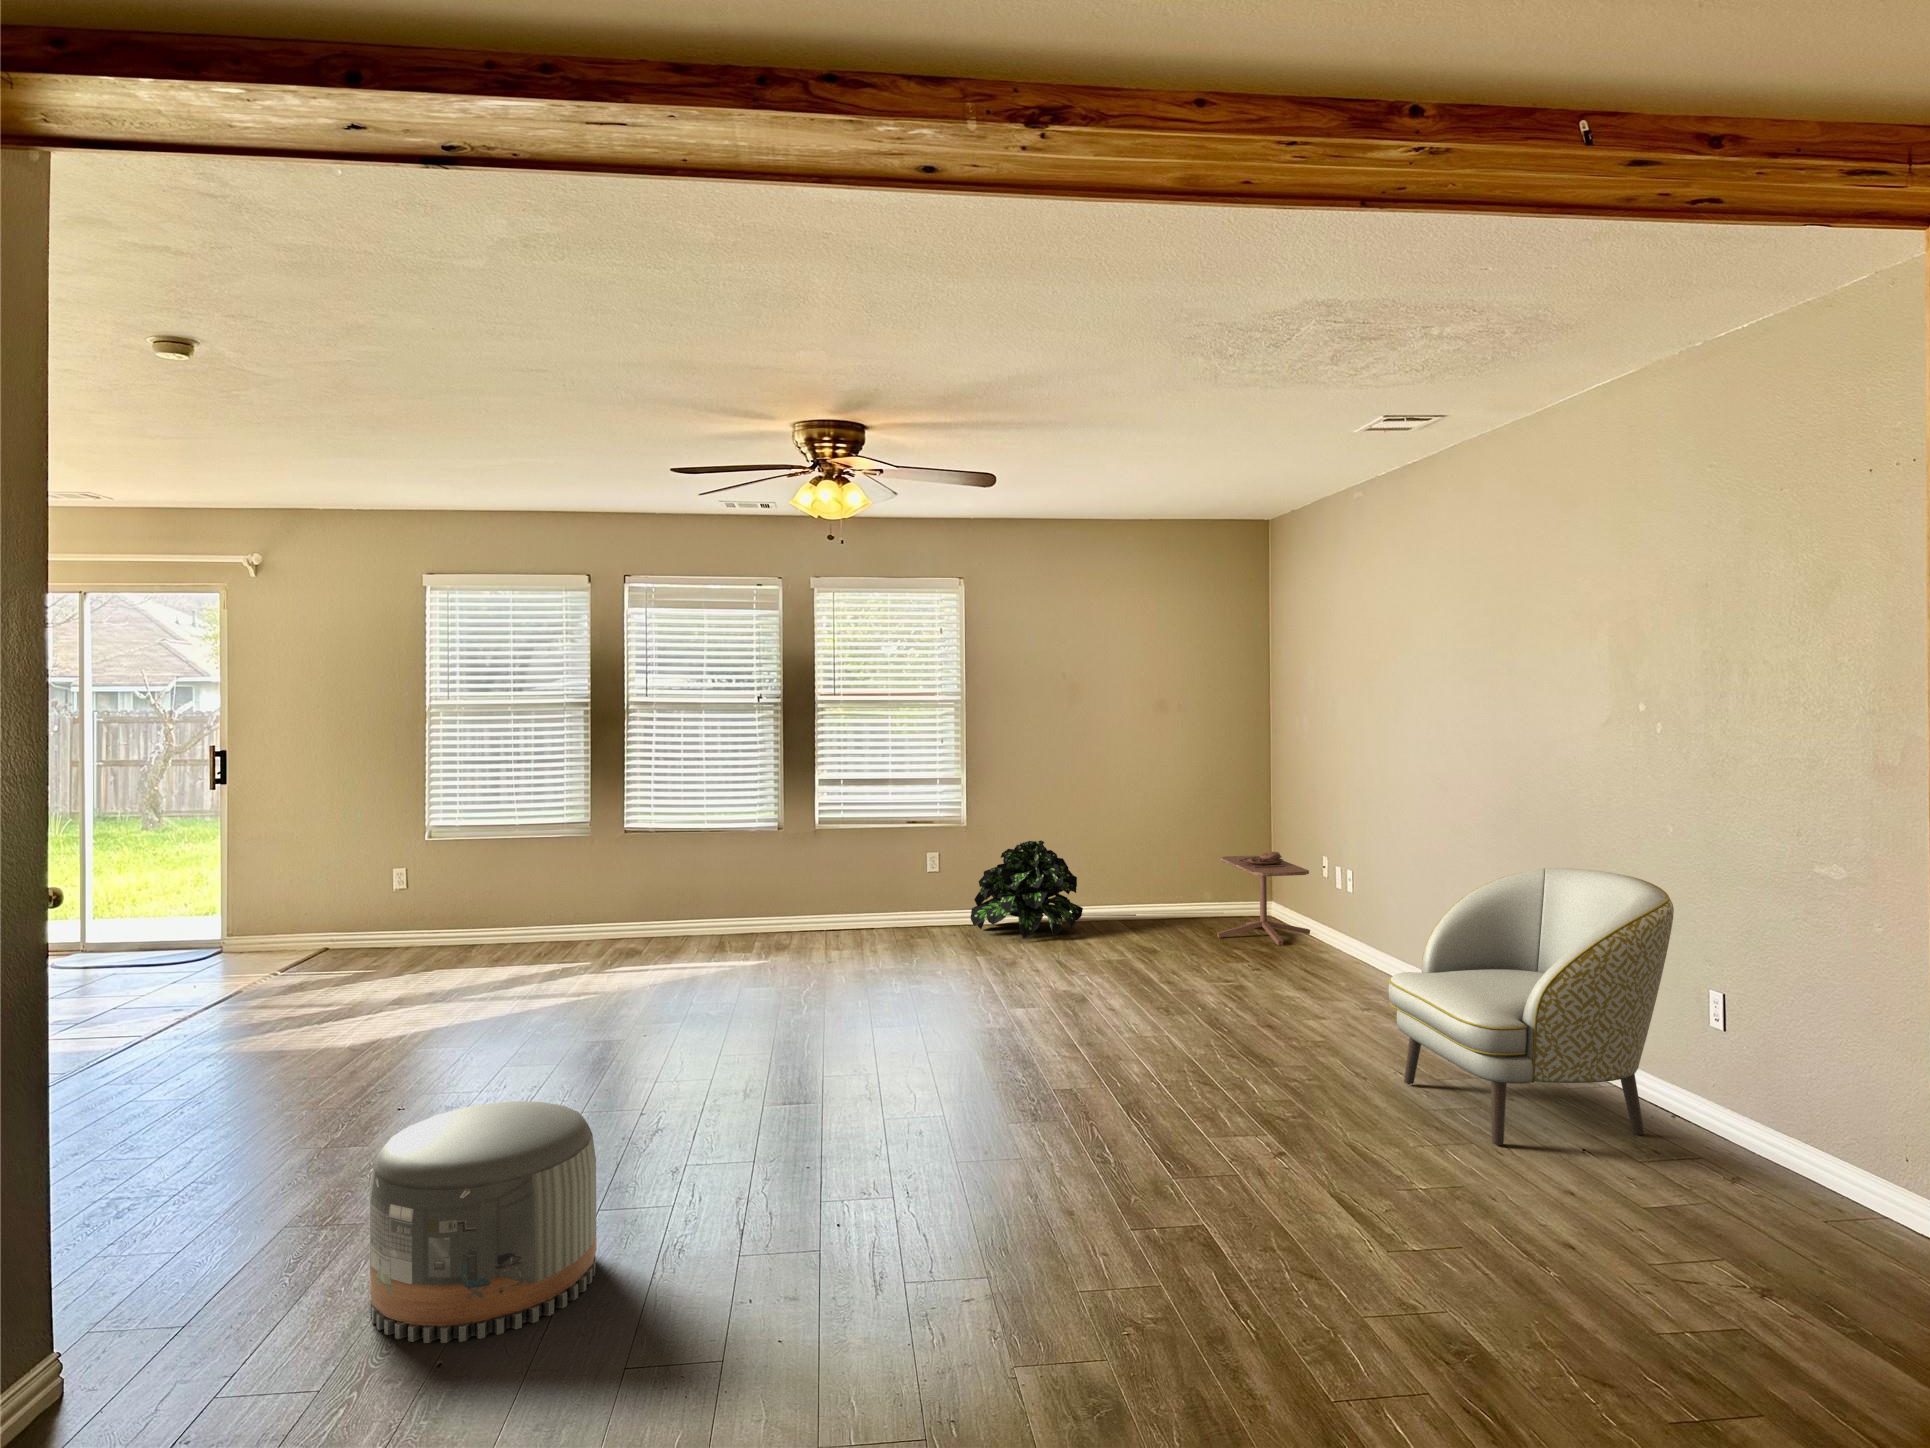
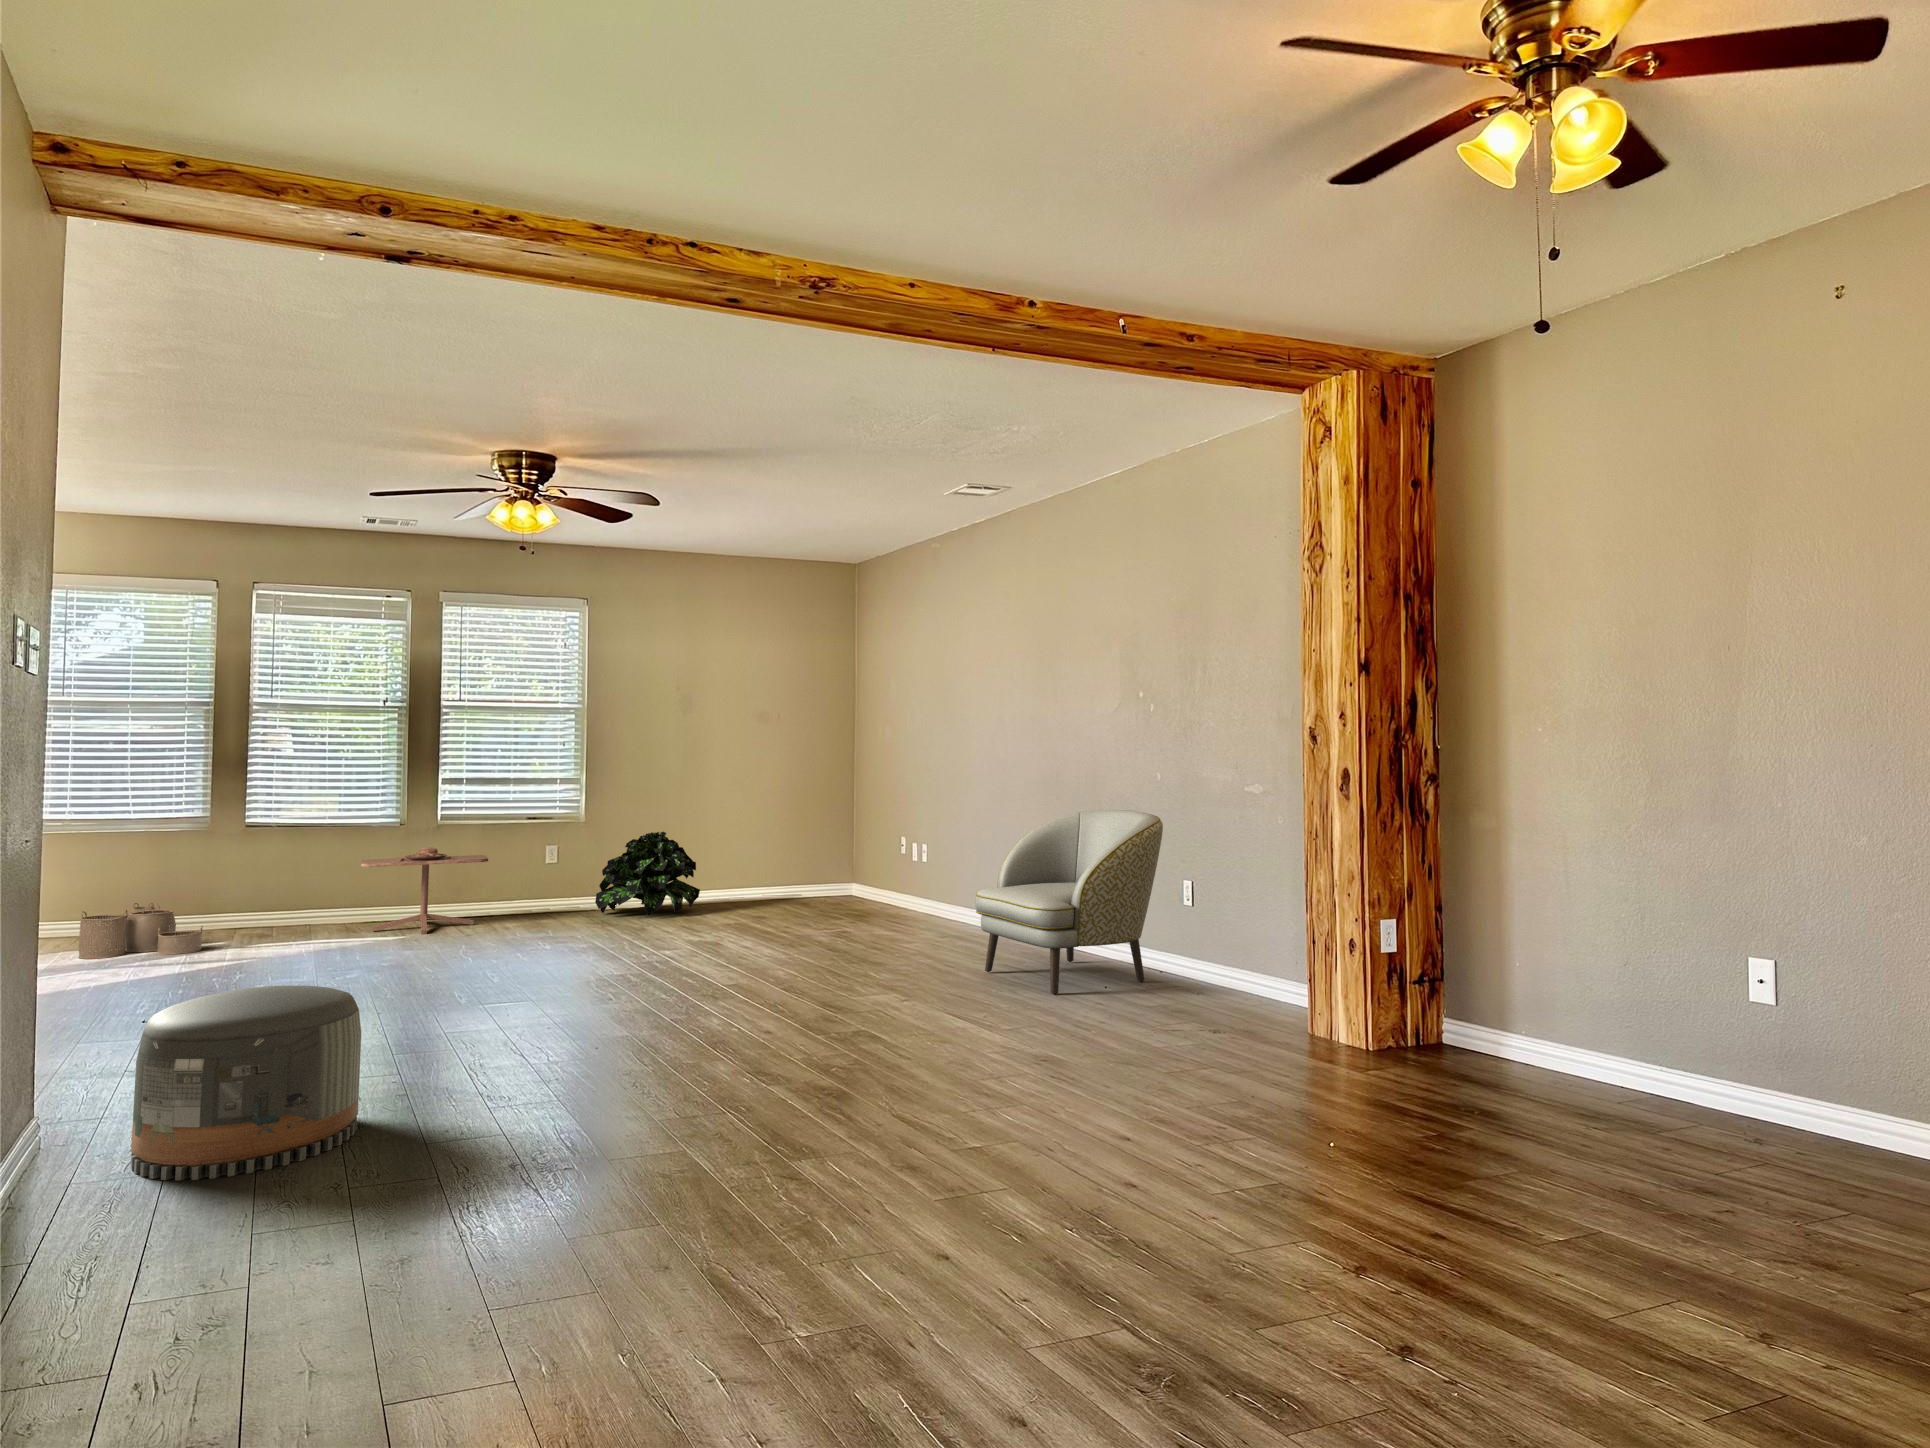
side table: present [1217,852,1310,946] -> present [361,847,488,934]
woven basket: none [509,902,607,959] -> present [79,903,203,959]

